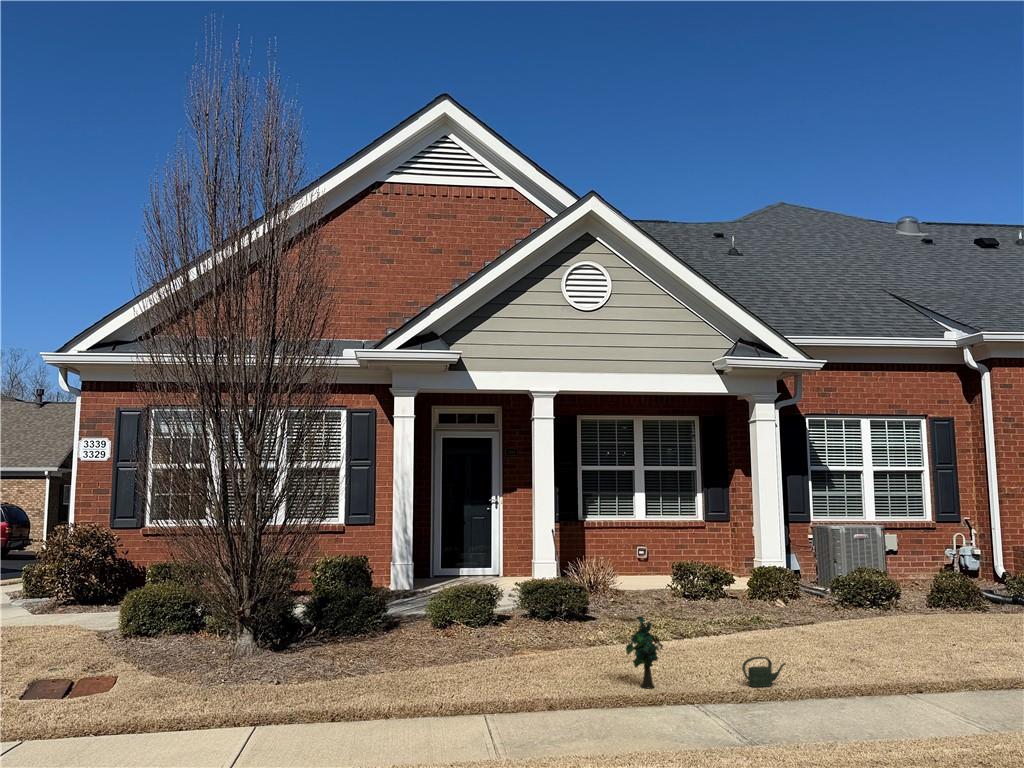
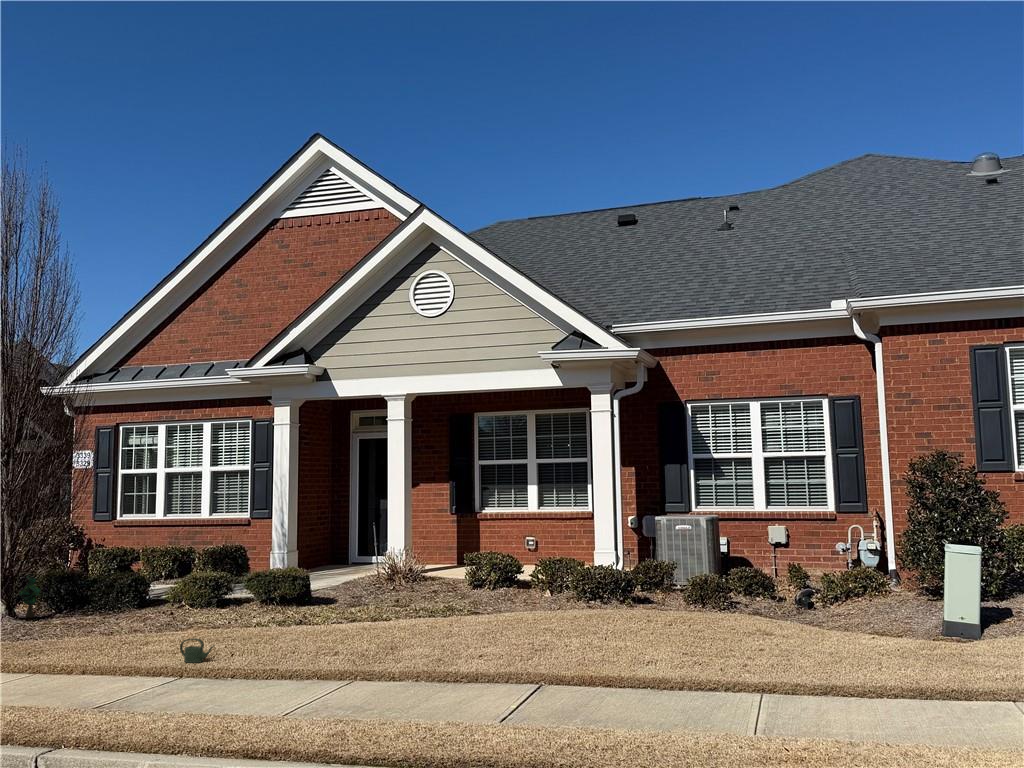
decorative plant: present [626,616,663,688] -> present [19,574,41,617]

